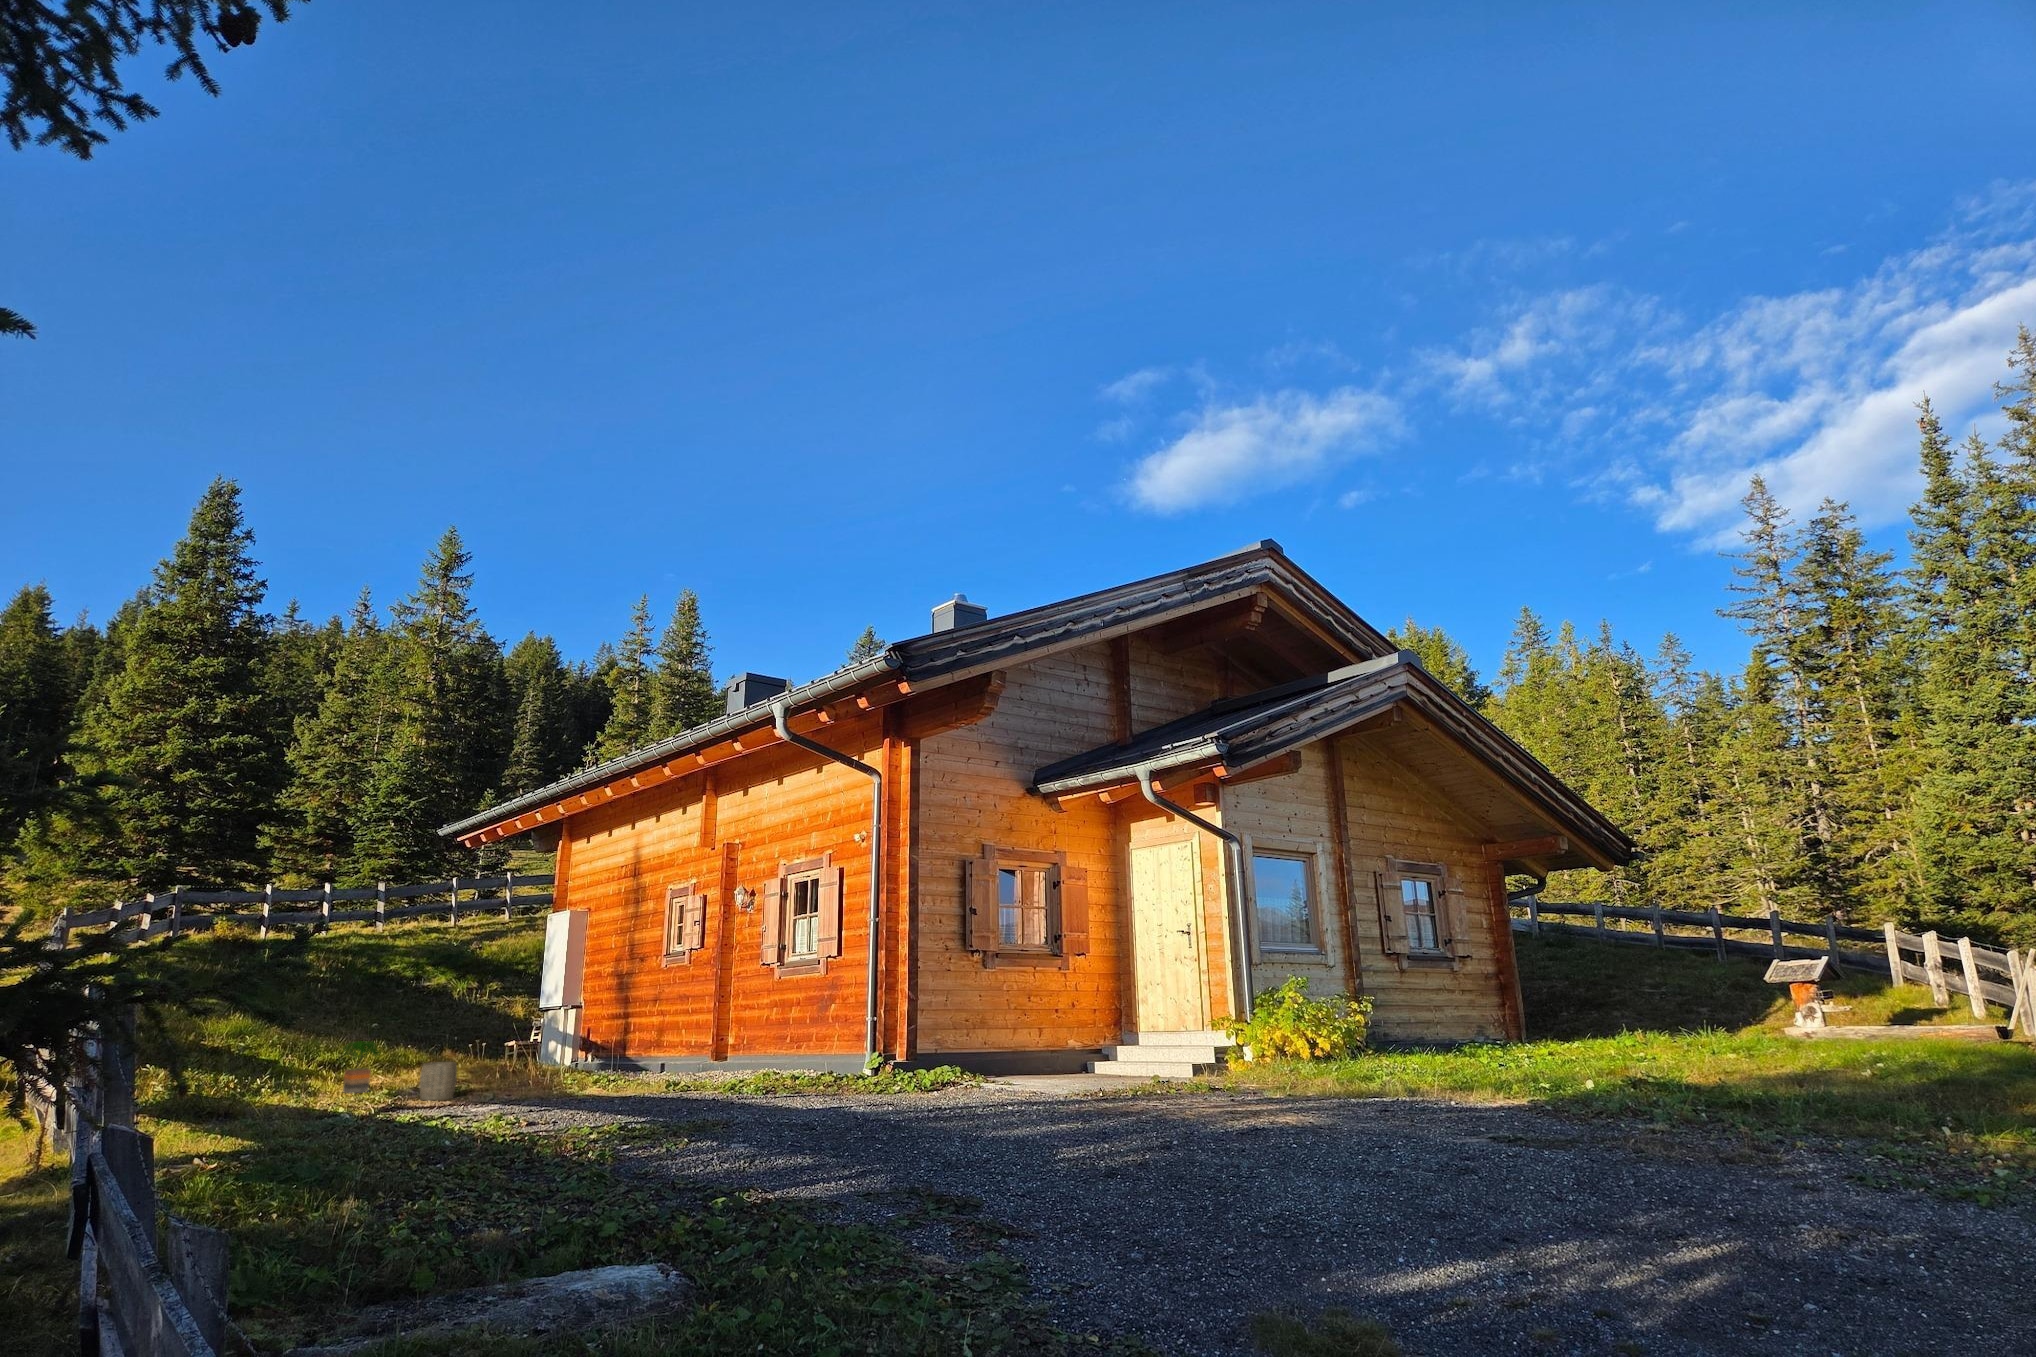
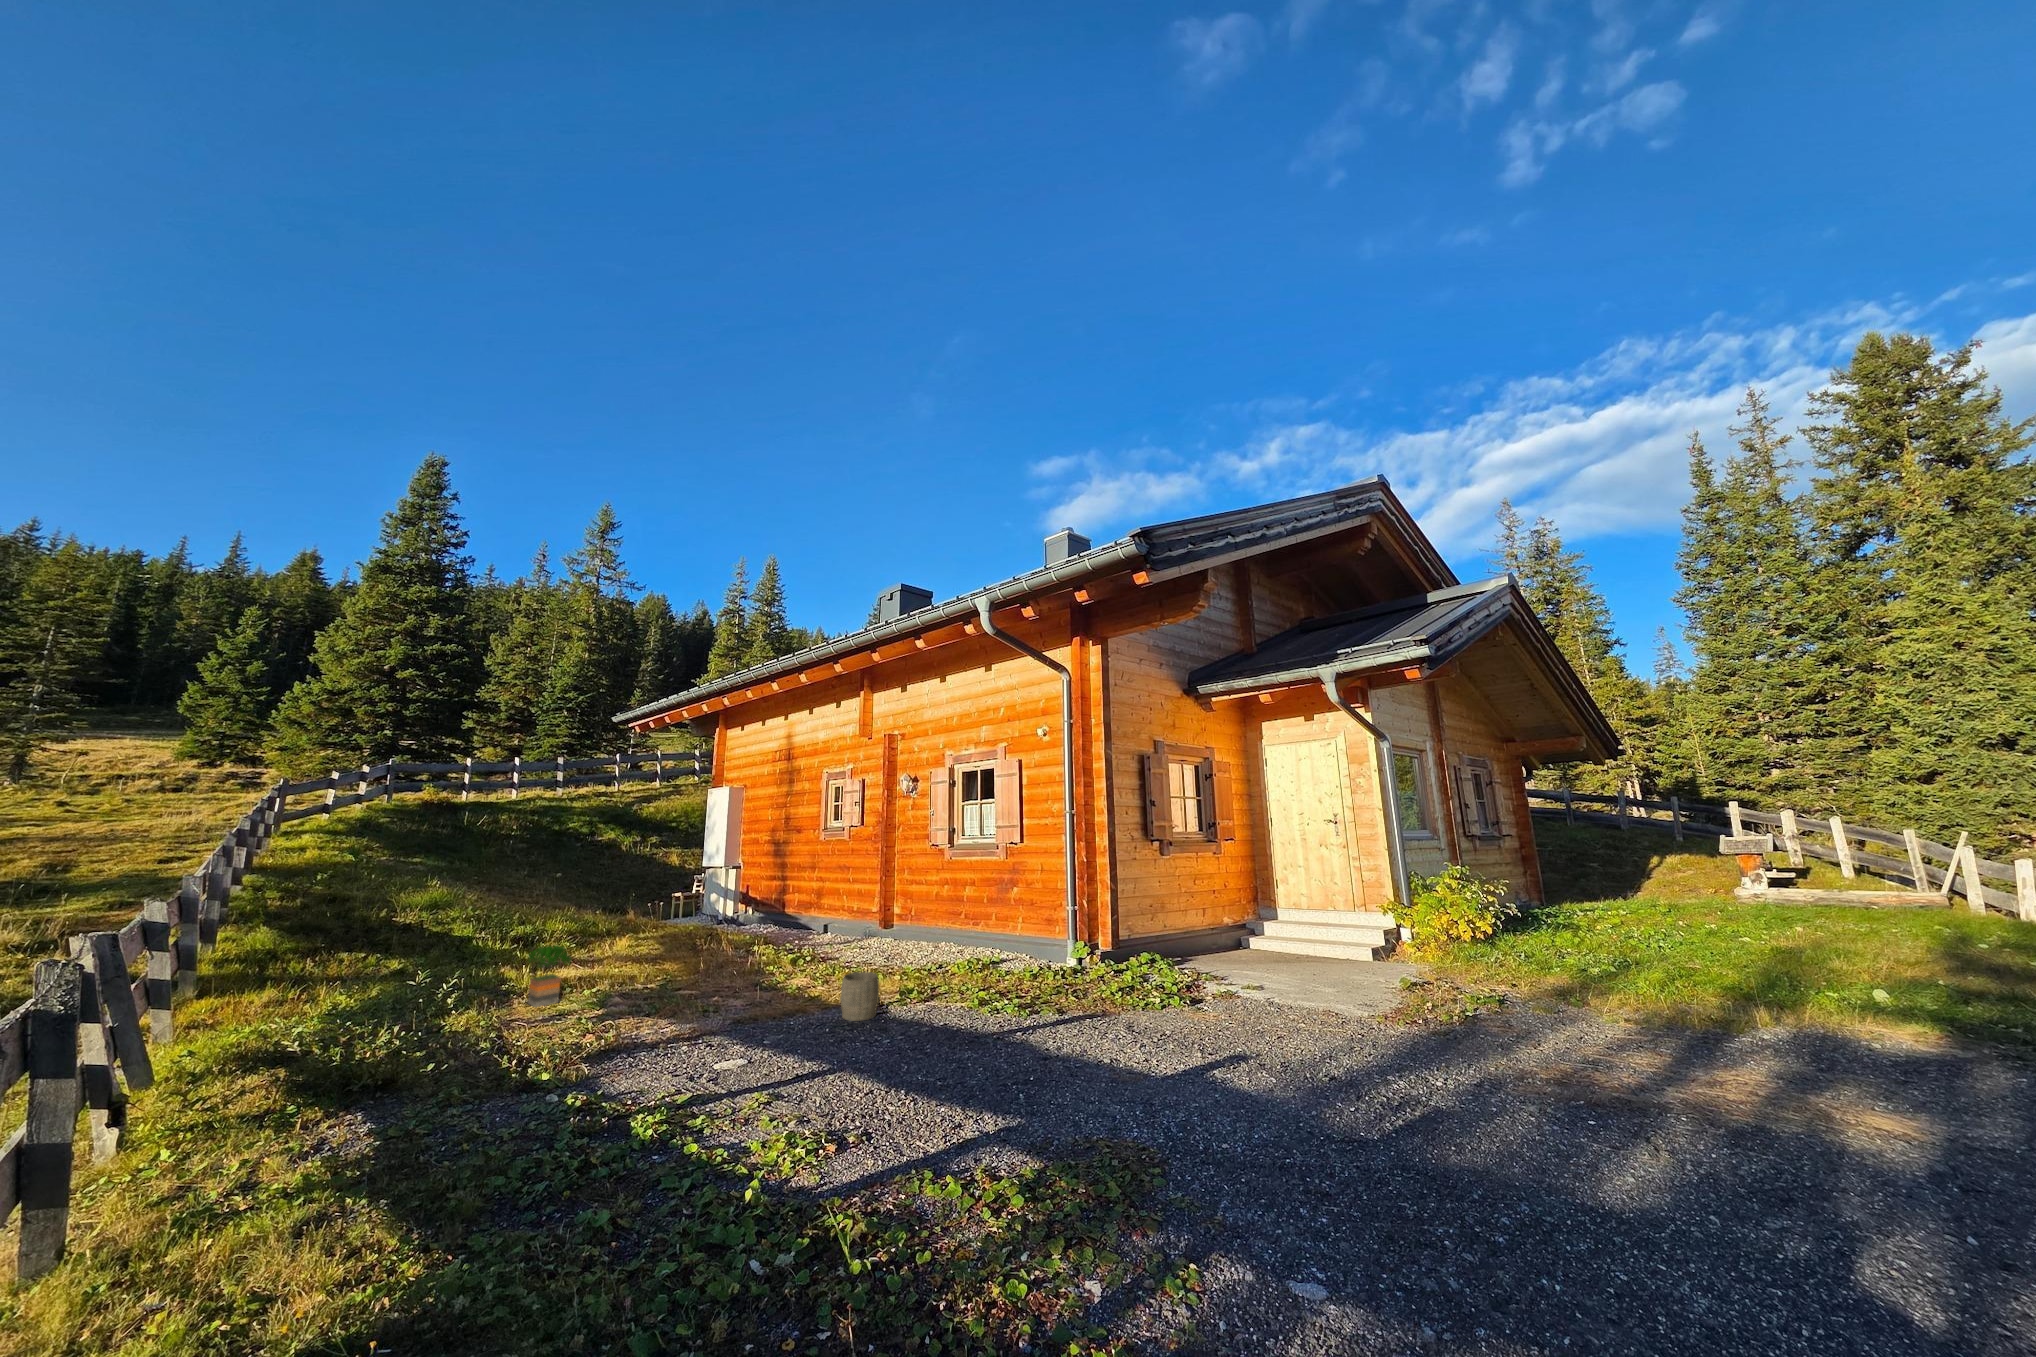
woven basket: present [419,1062,457,1101] -> present [840,971,879,1021]

